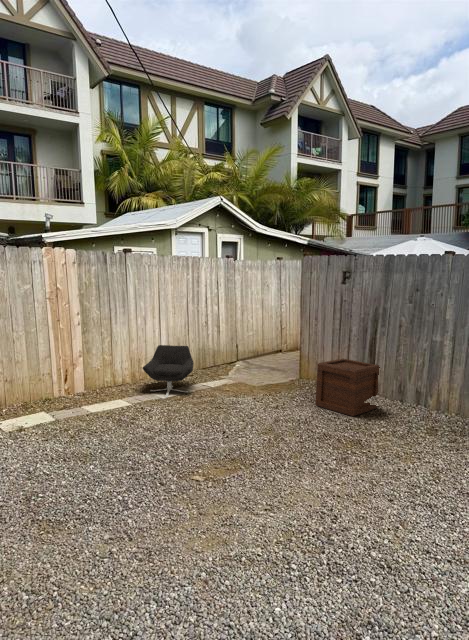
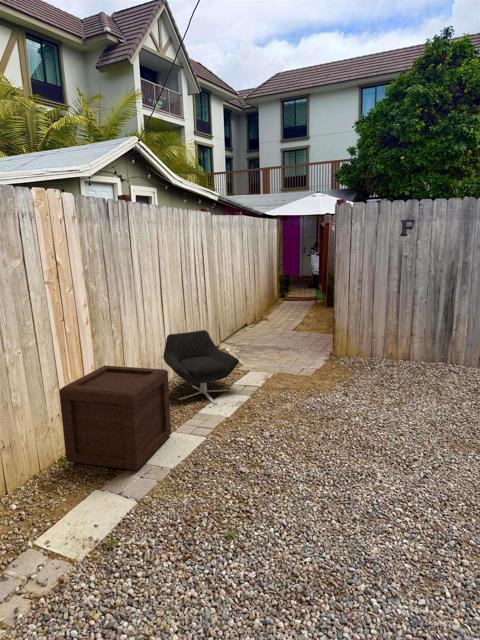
wooden crate: present [315,358,381,417] -> present [59,366,171,471]

